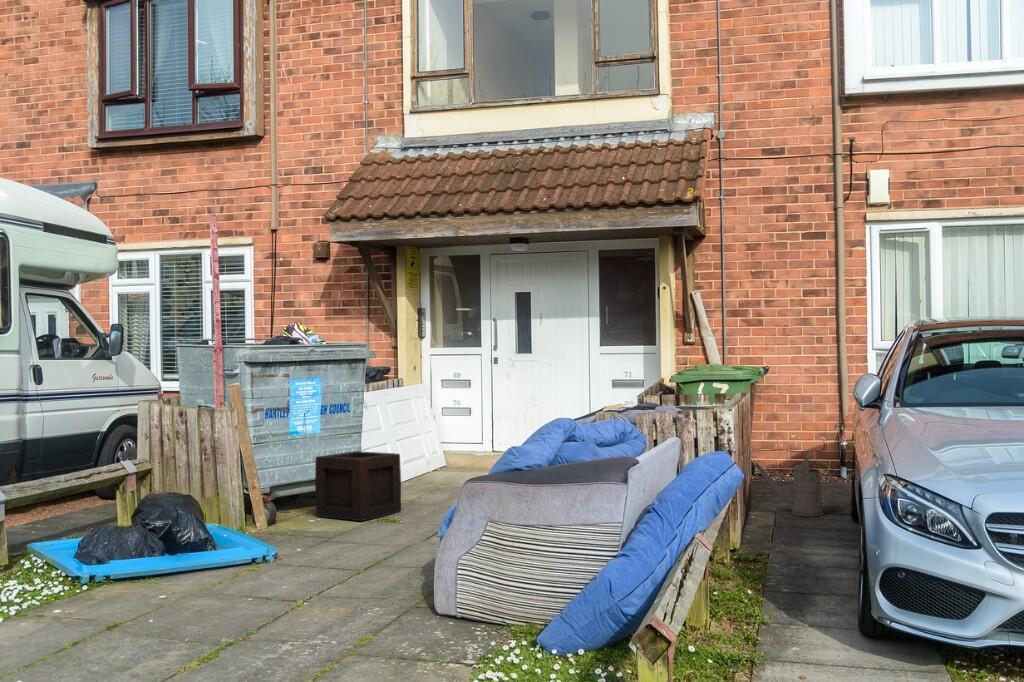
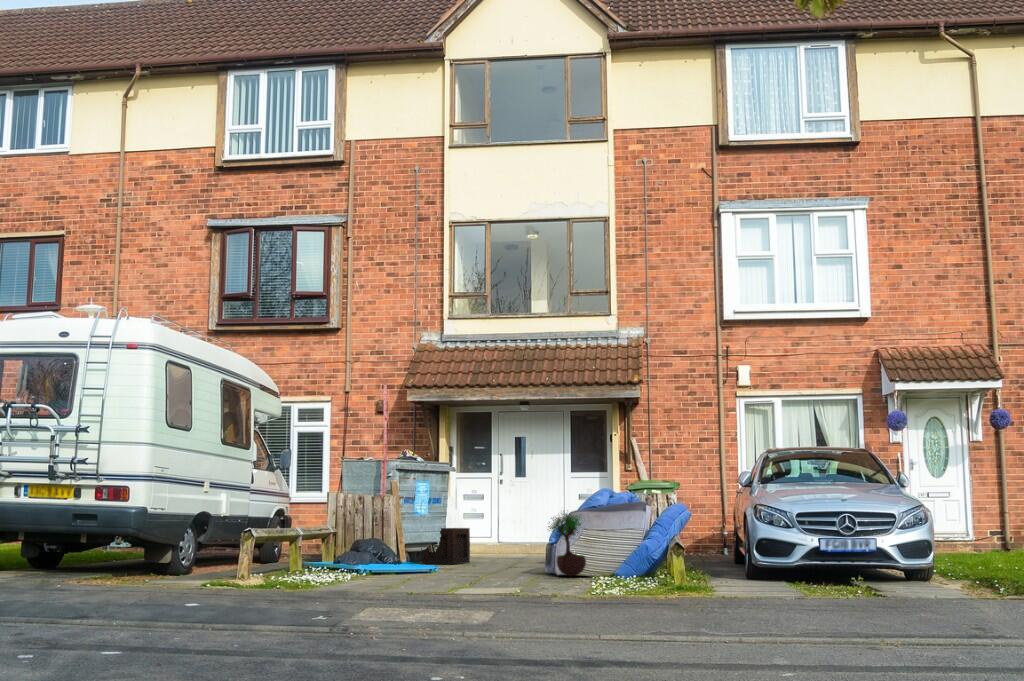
watering can: present [755,453,833,517] -> none [676,527,719,562]
potted tree: none [412,483,514,644] -> present [548,511,586,576]

